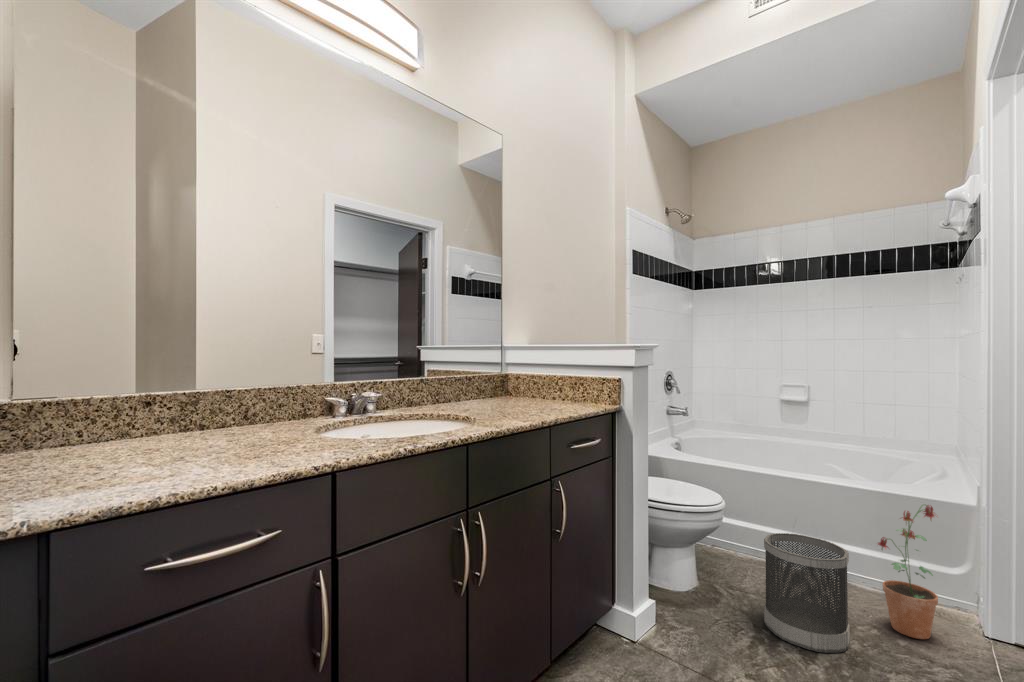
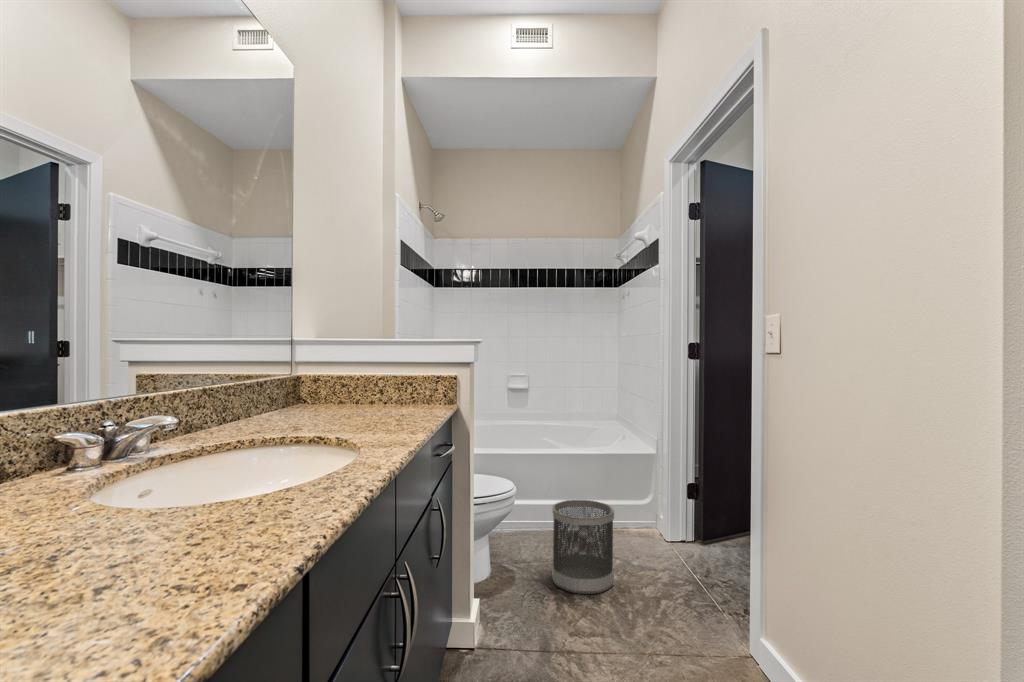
potted plant: present [878,505,938,639] -> none [616,457,653,559]

